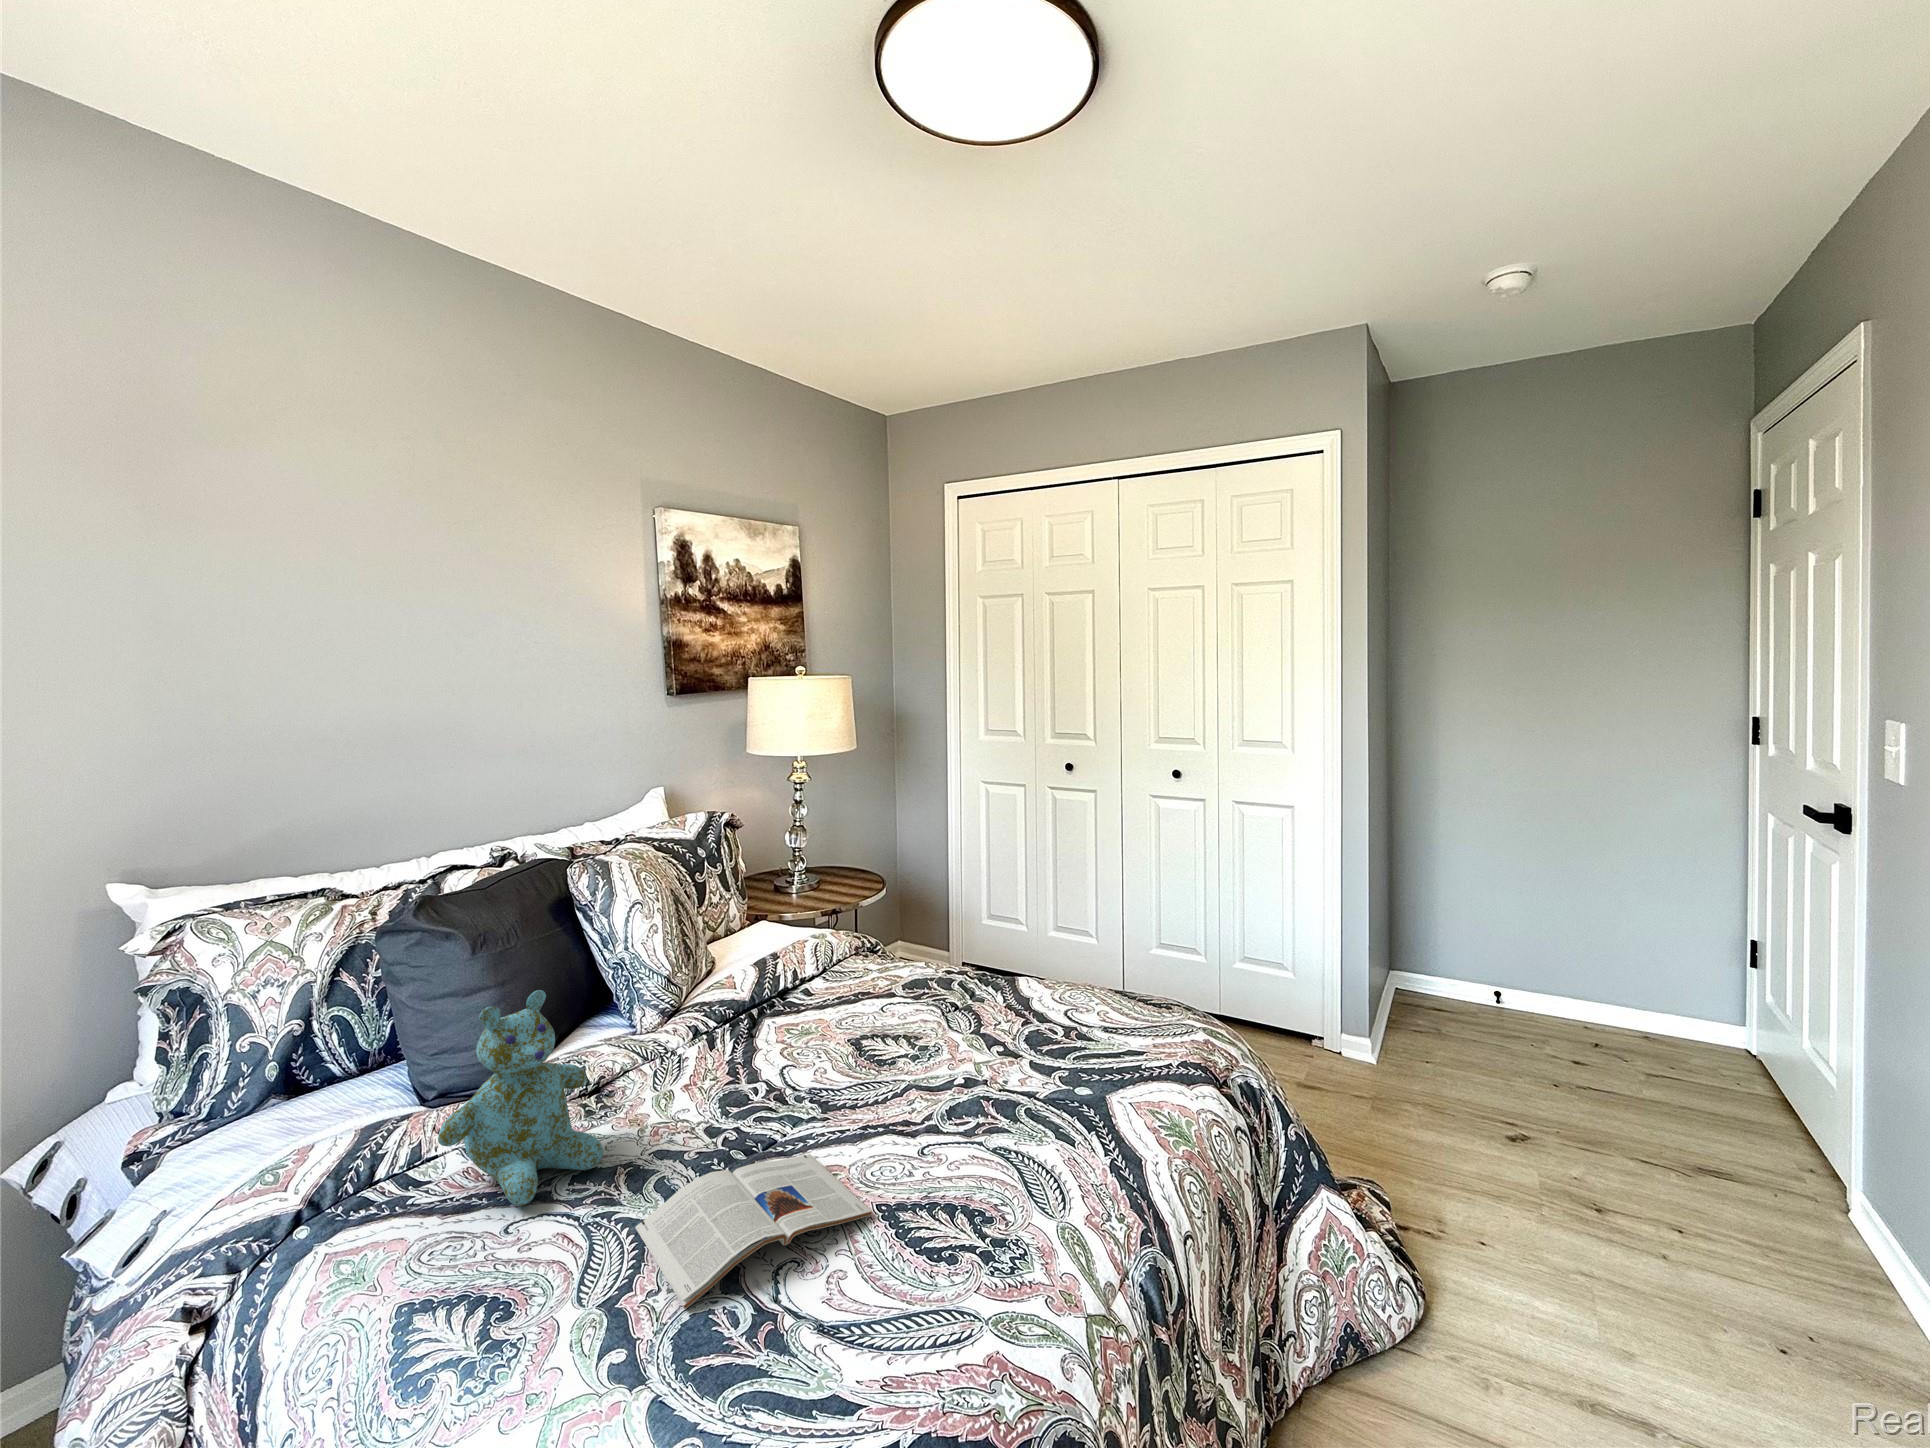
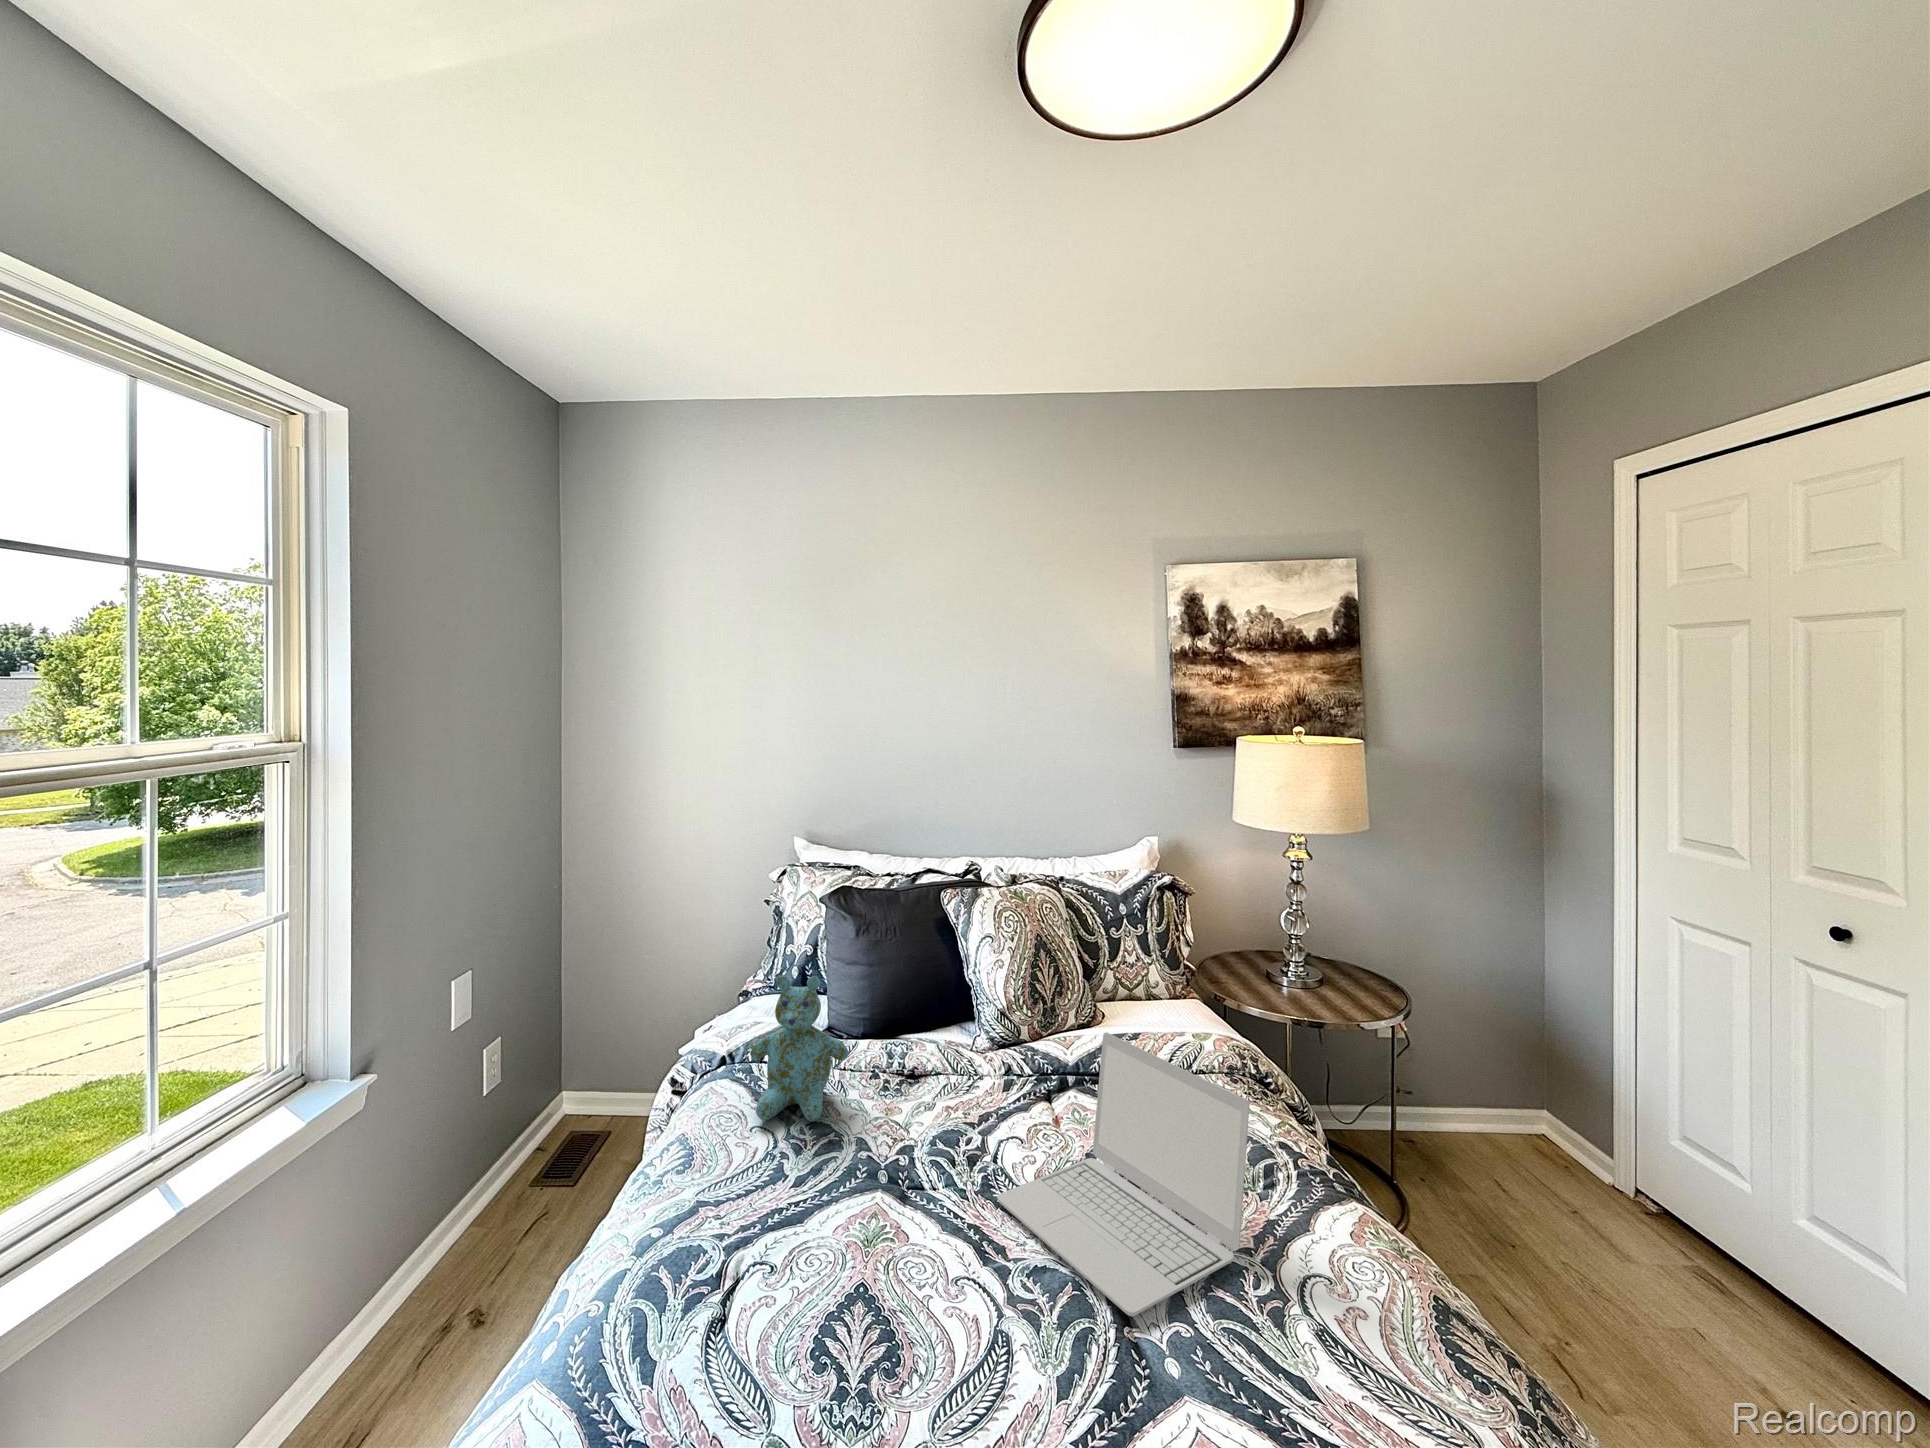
laptop: none [871,919,1048,1101] -> present [997,1033,1250,1316]
magazine: present [635,1154,872,1309] -> none [704,1165,898,1283]

